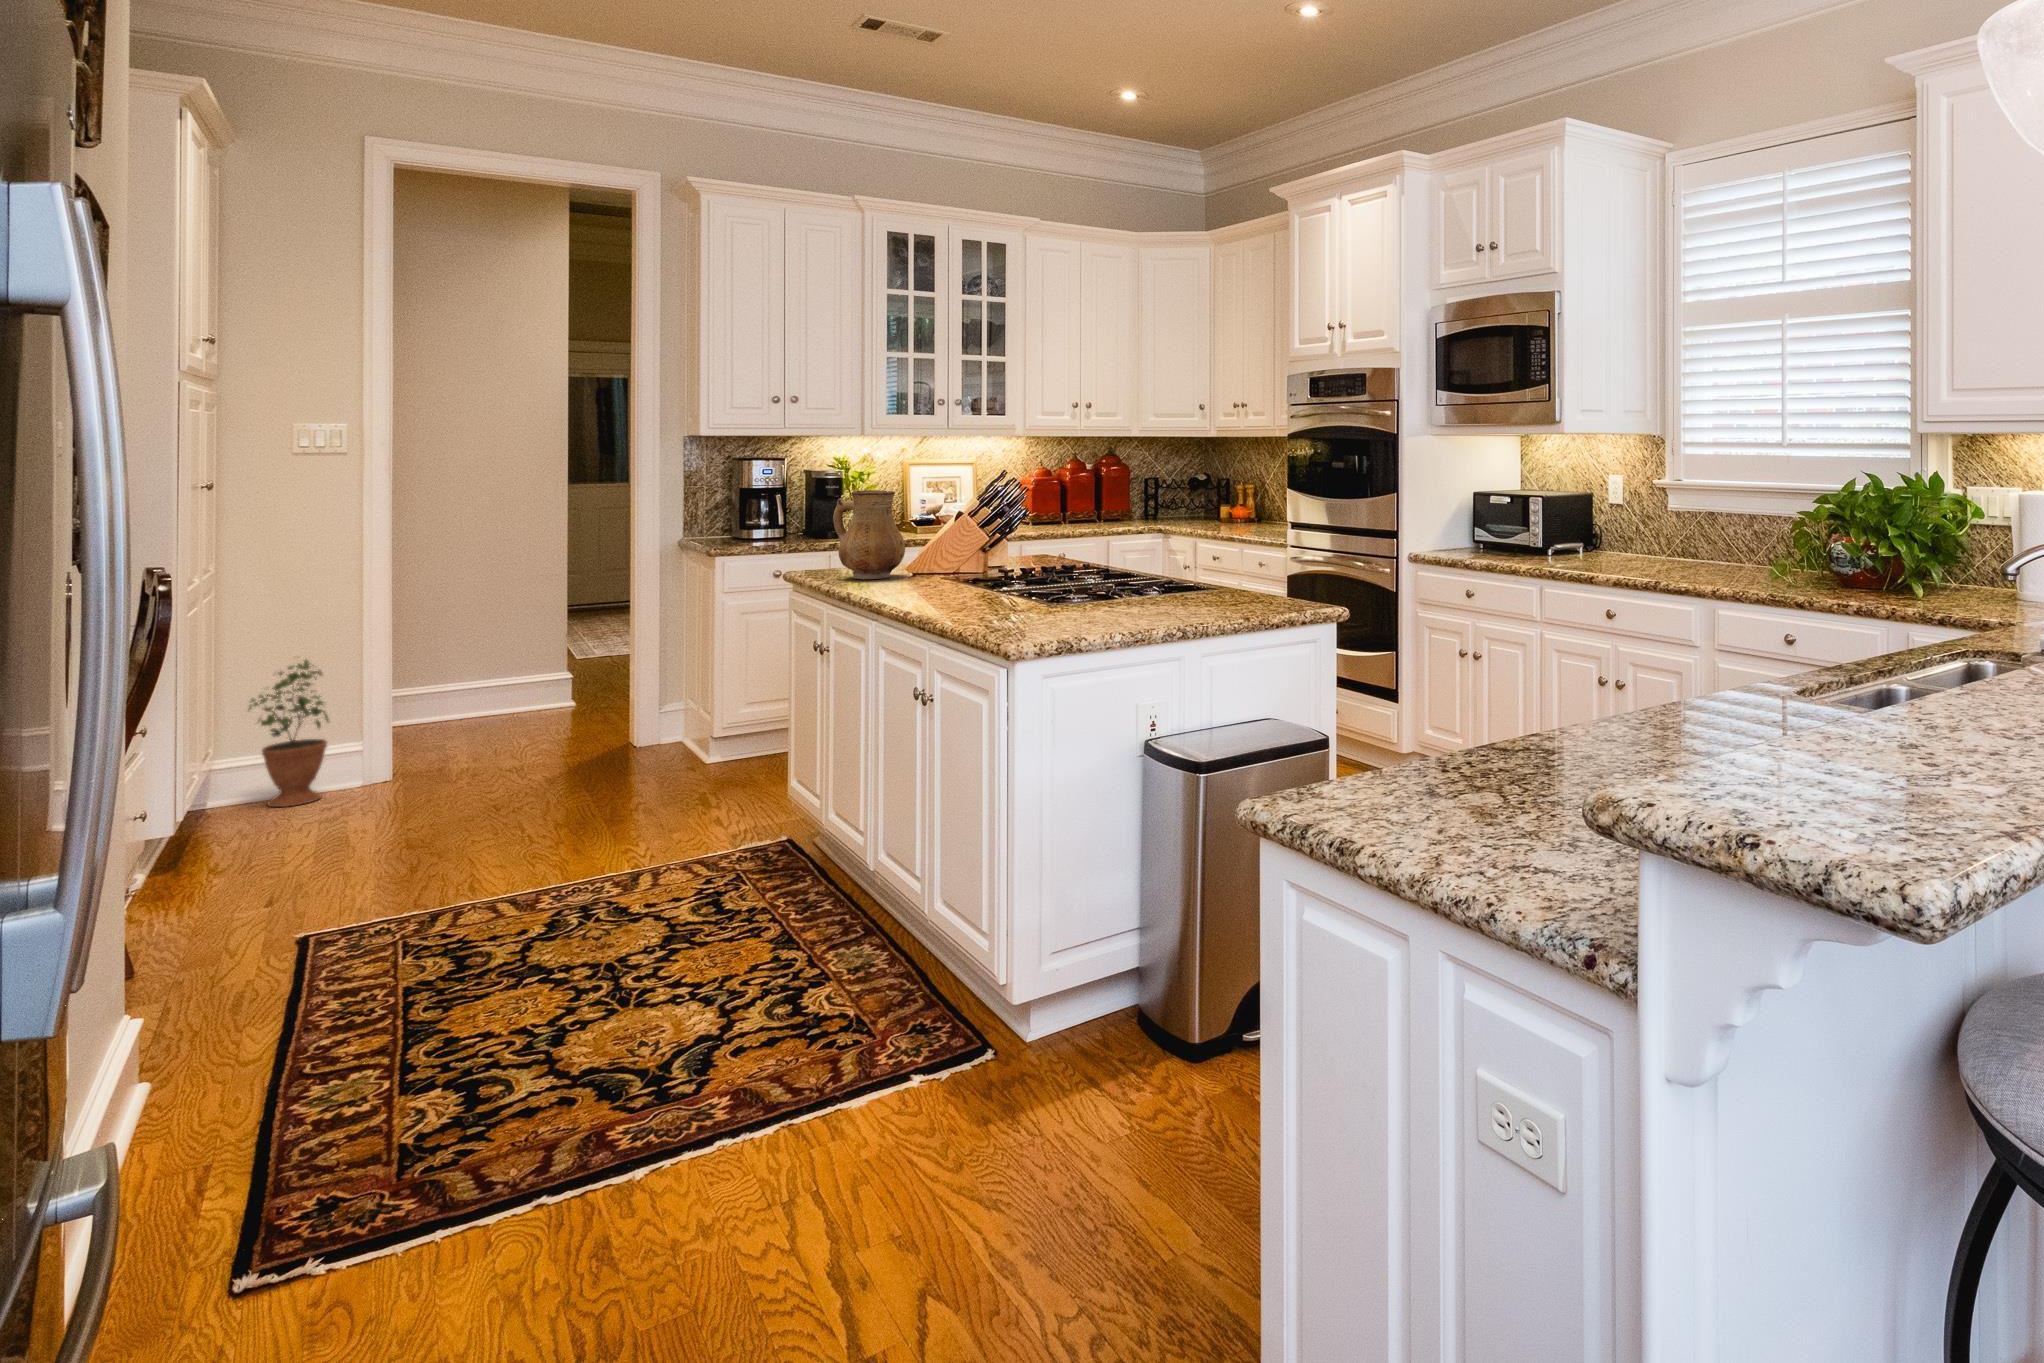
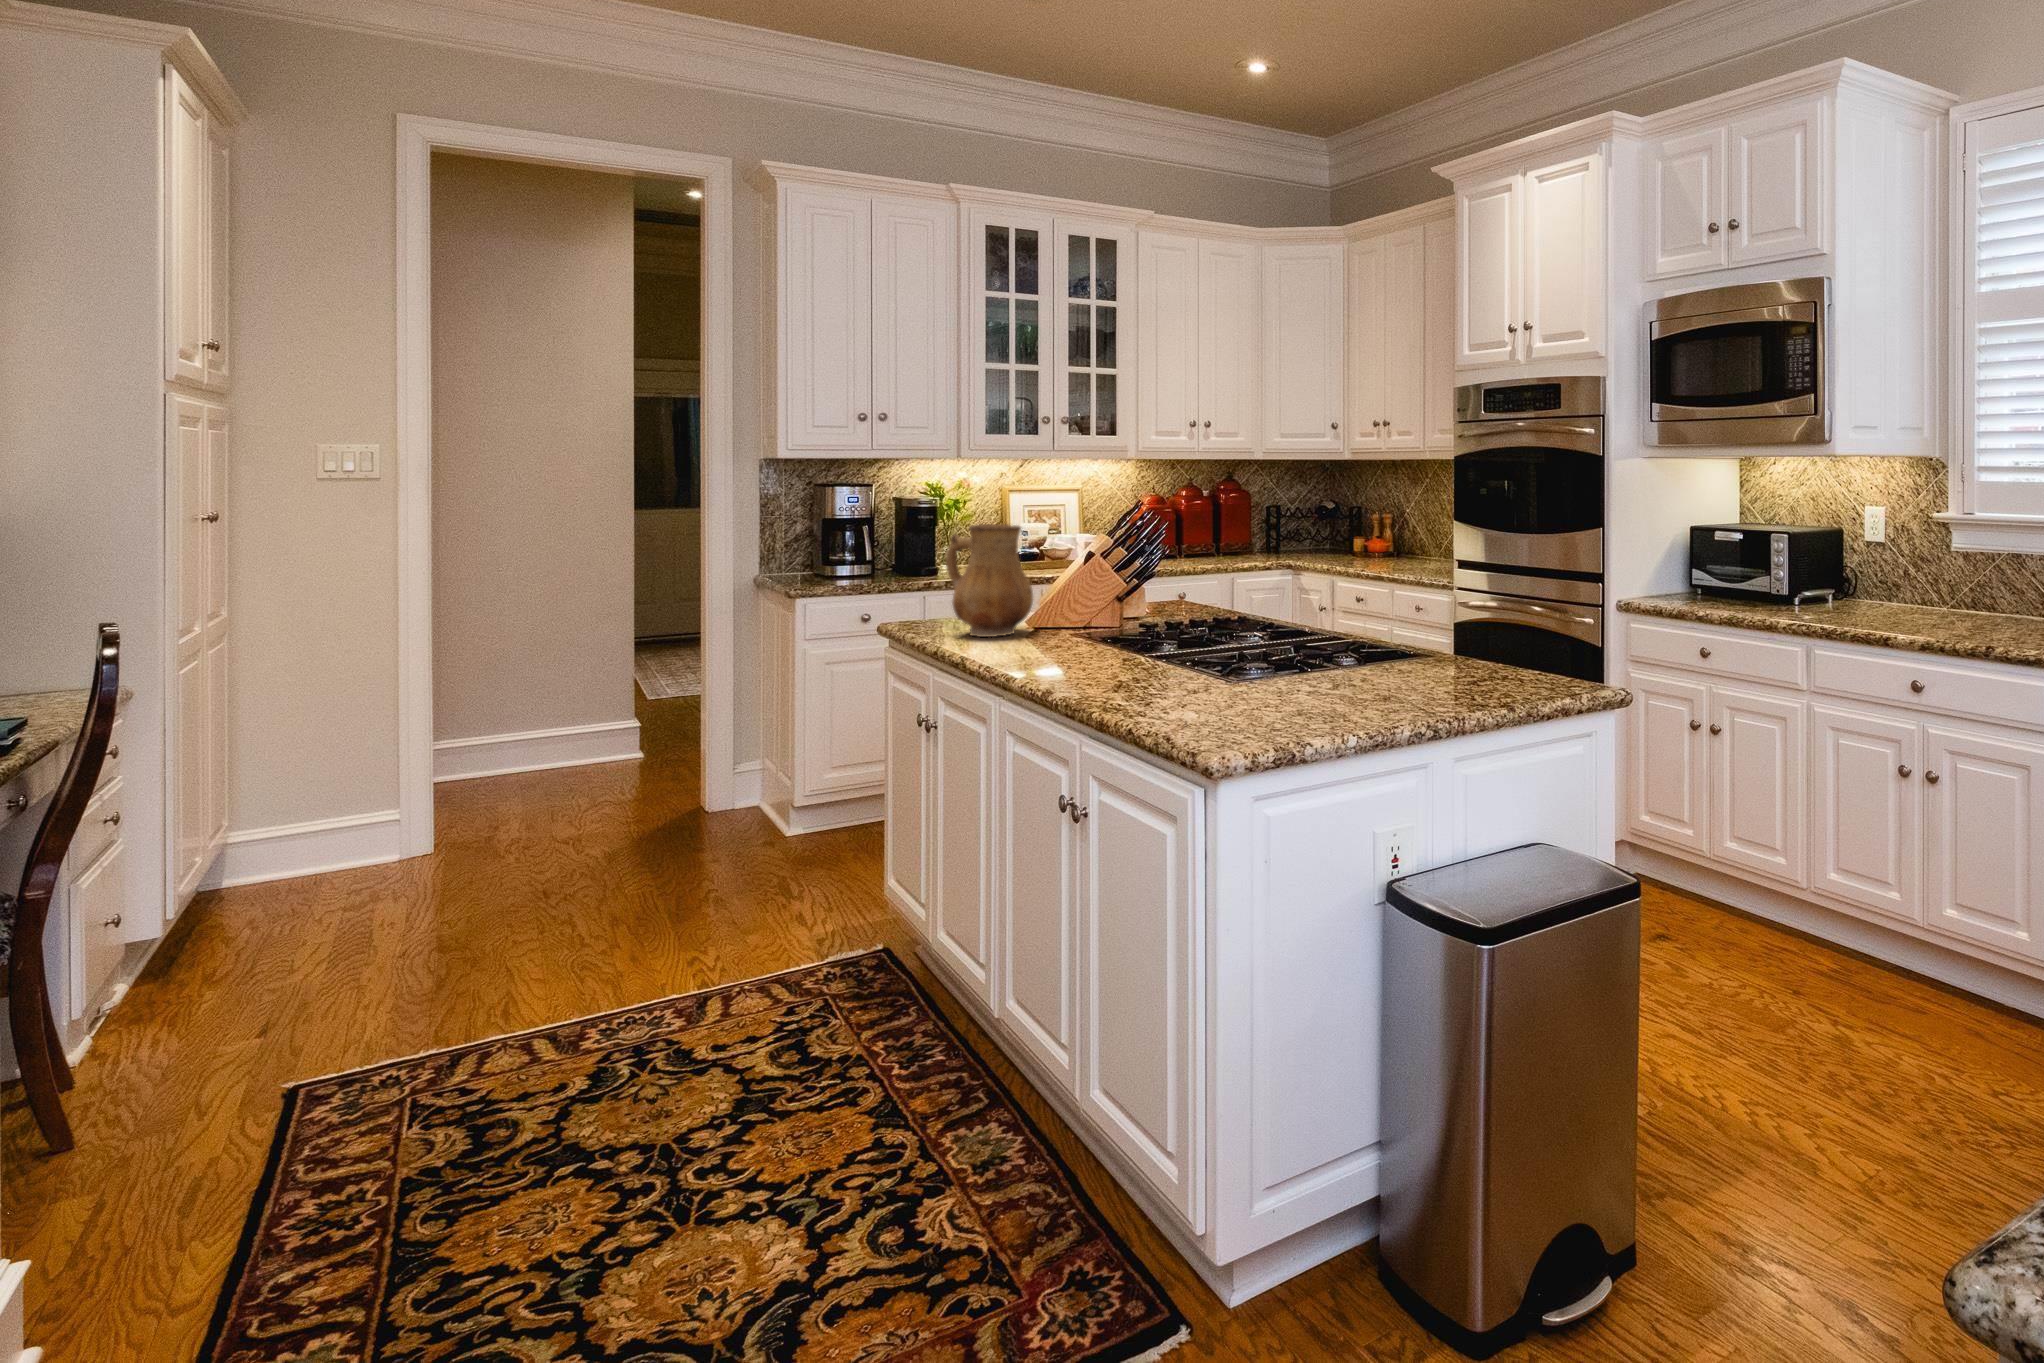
potted plant: present [249,660,329,807] -> none [263,712,358,891]

